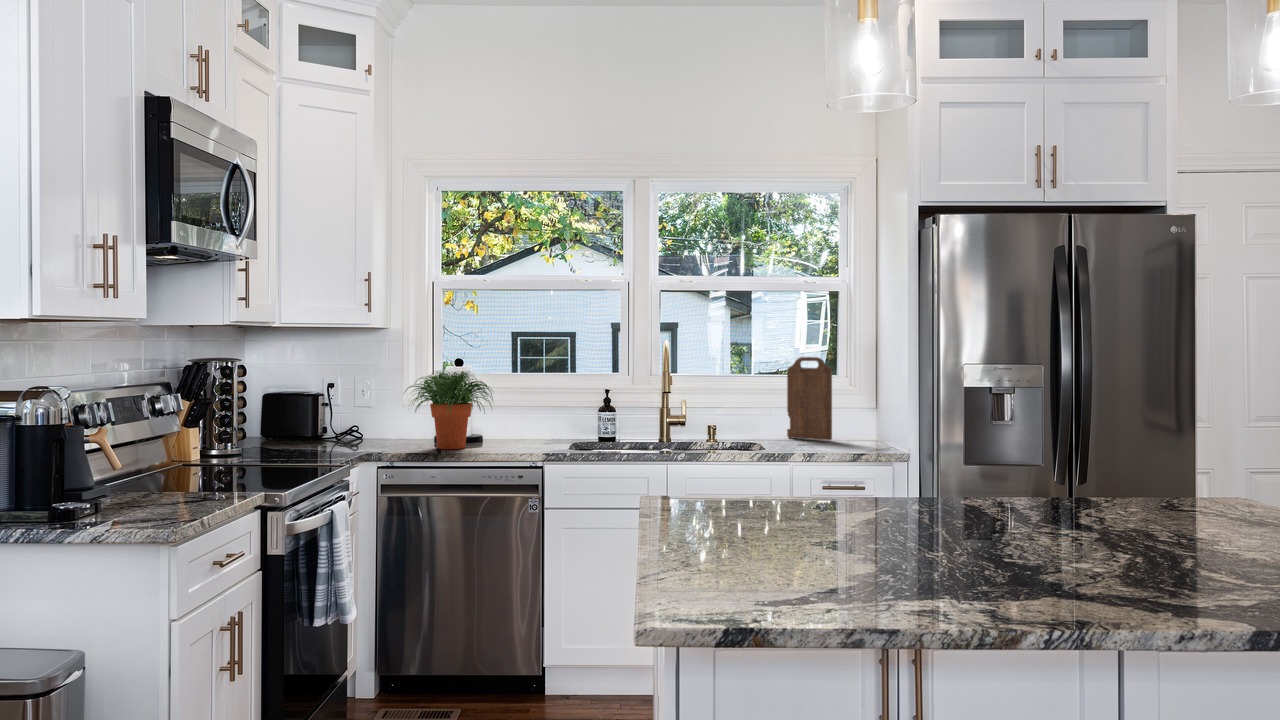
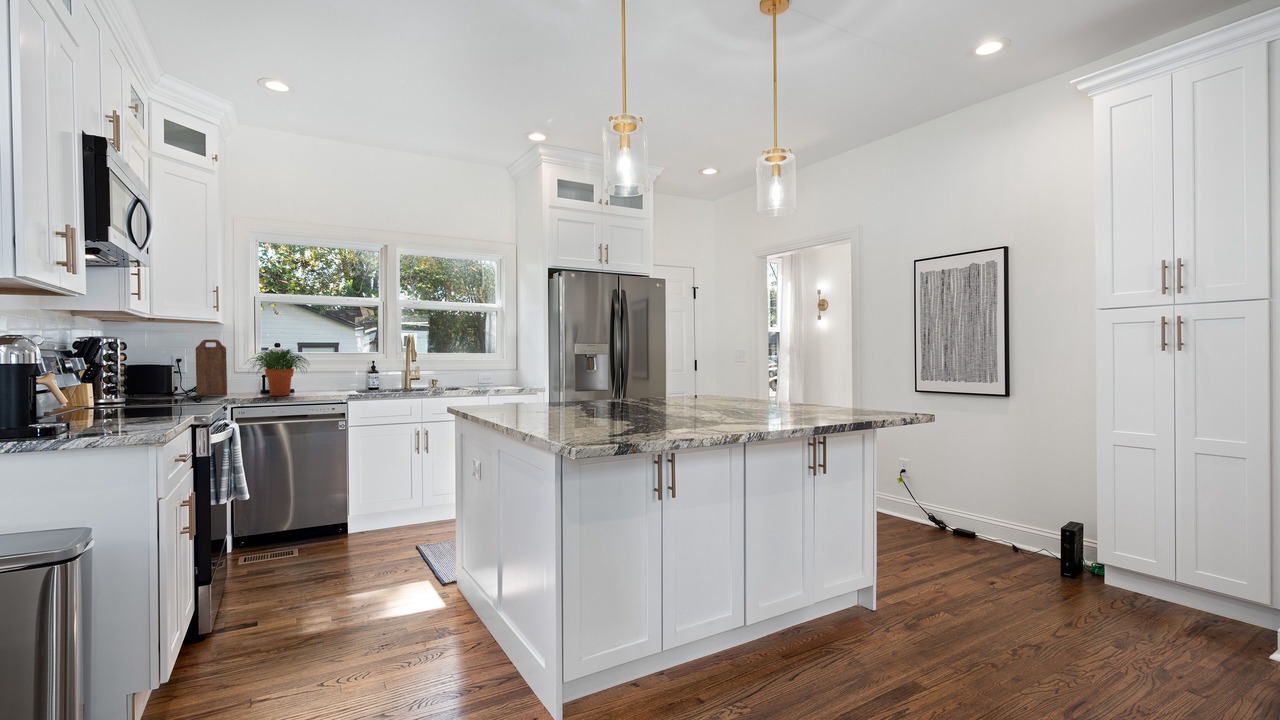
cutting board: present [787,357,832,441] -> present [196,340,227,396]

